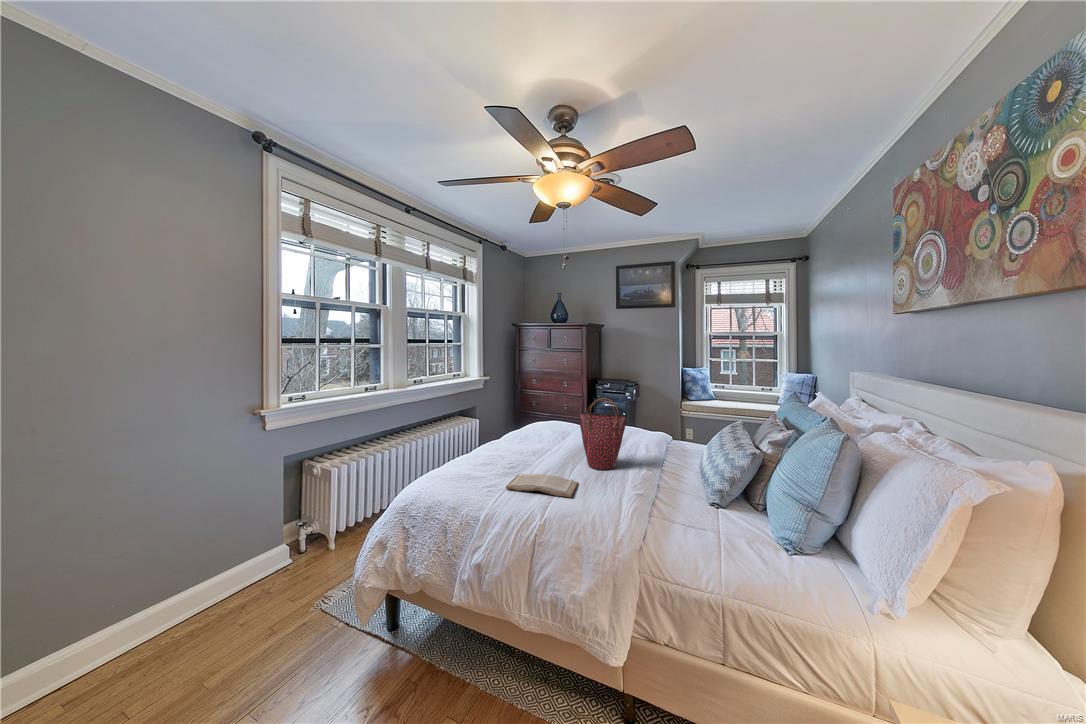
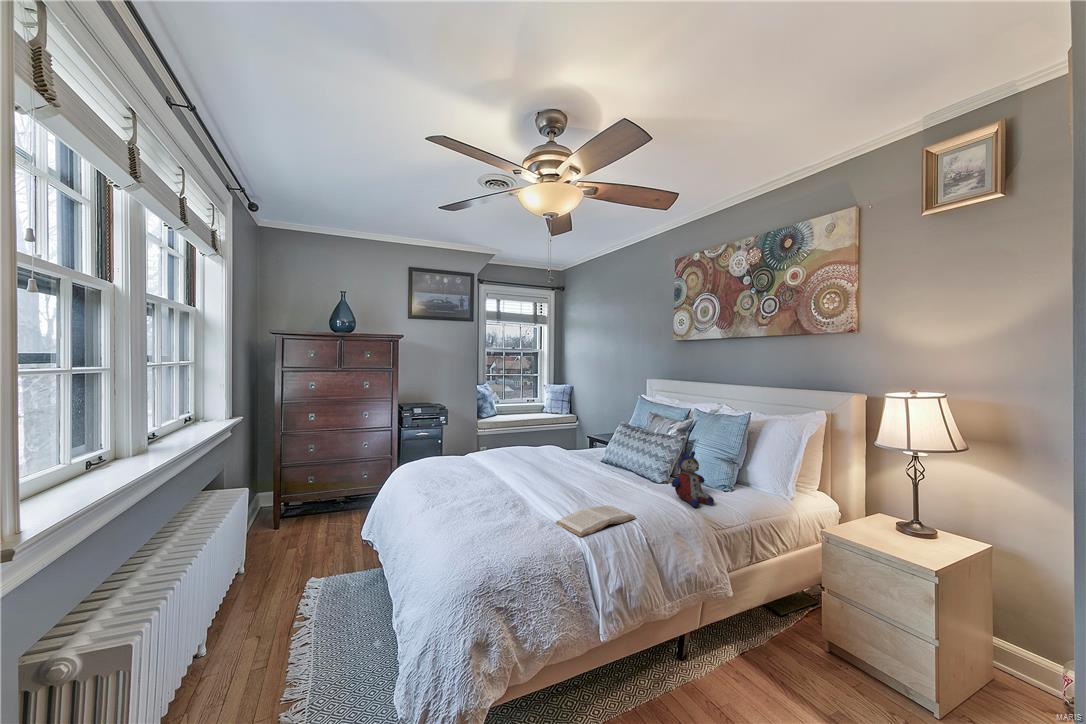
handbag: present [580,398,626,470] -> none [565,417,603,492]
stuffed bear: none [681,457,737,533] -> present [671,451,714,507]

